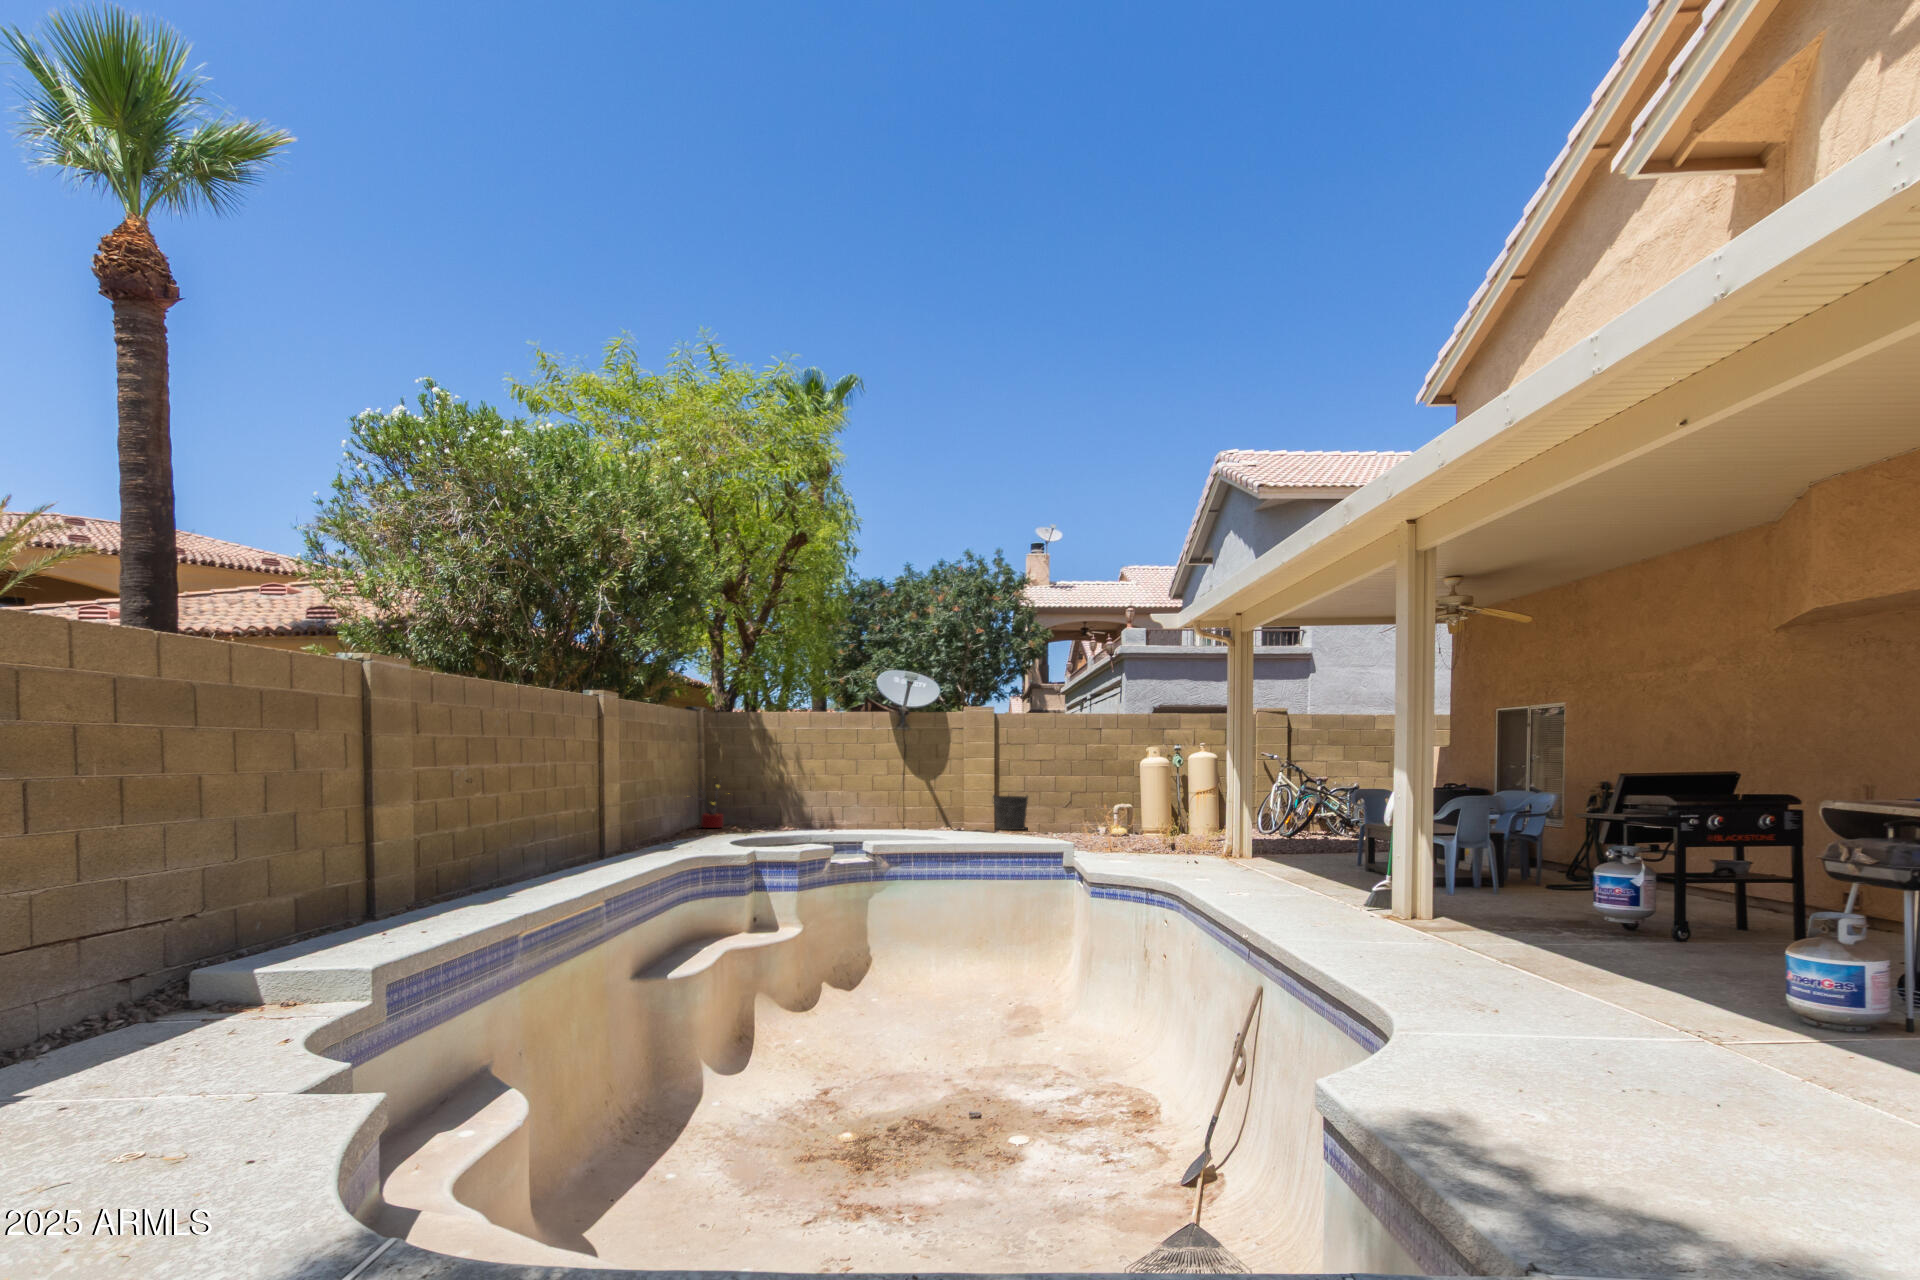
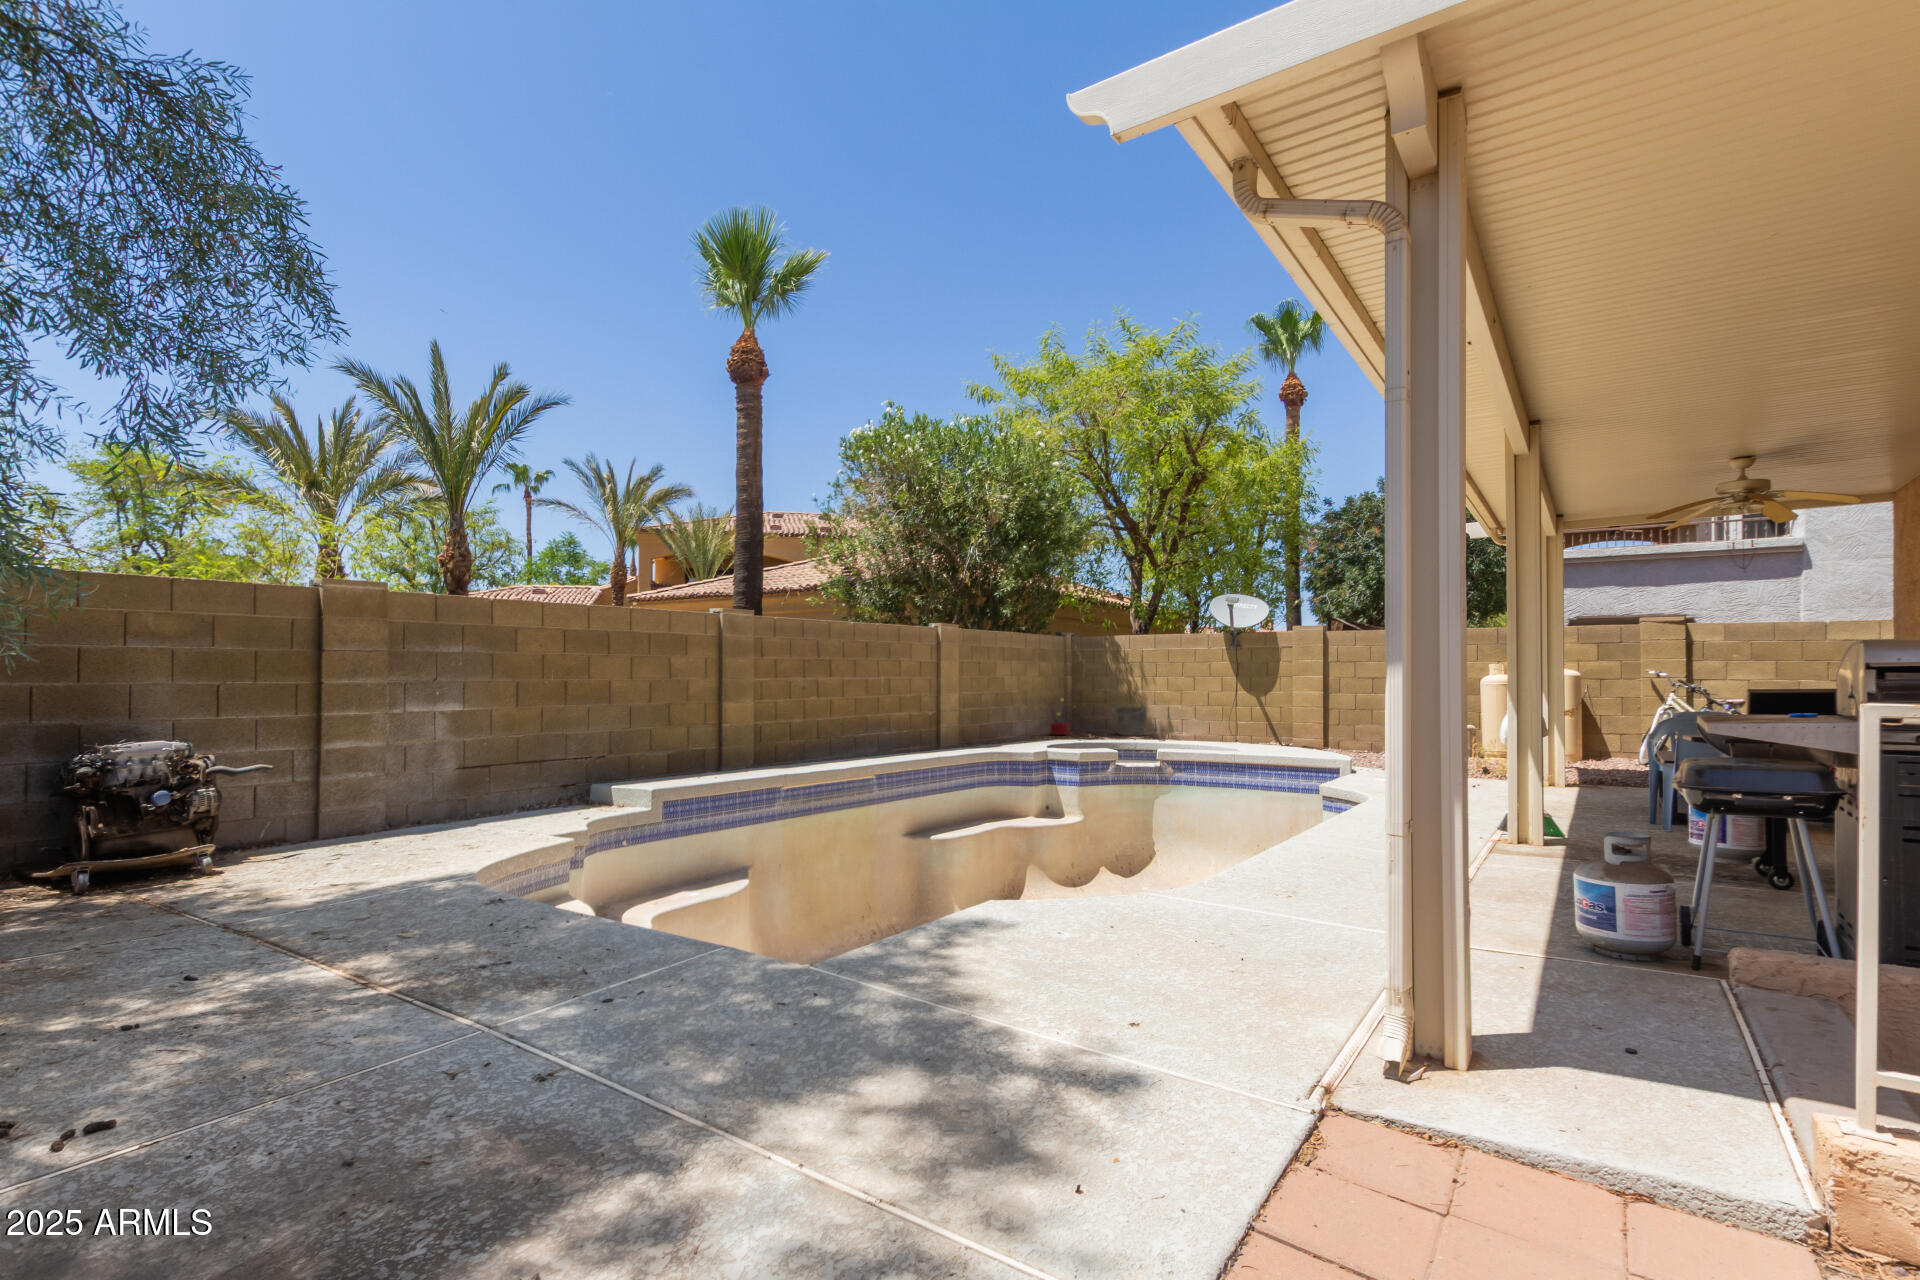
bucket: present [993,795,1028,830] -> present [1116,706,1146,736]

